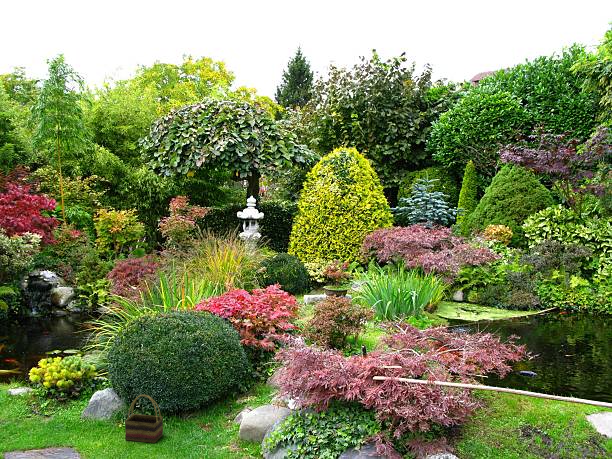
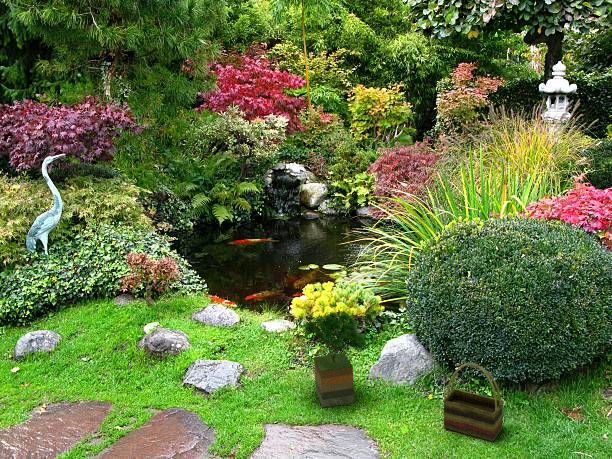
potted tree: none [29,370,77,440] -> present [303,311,366,407]

